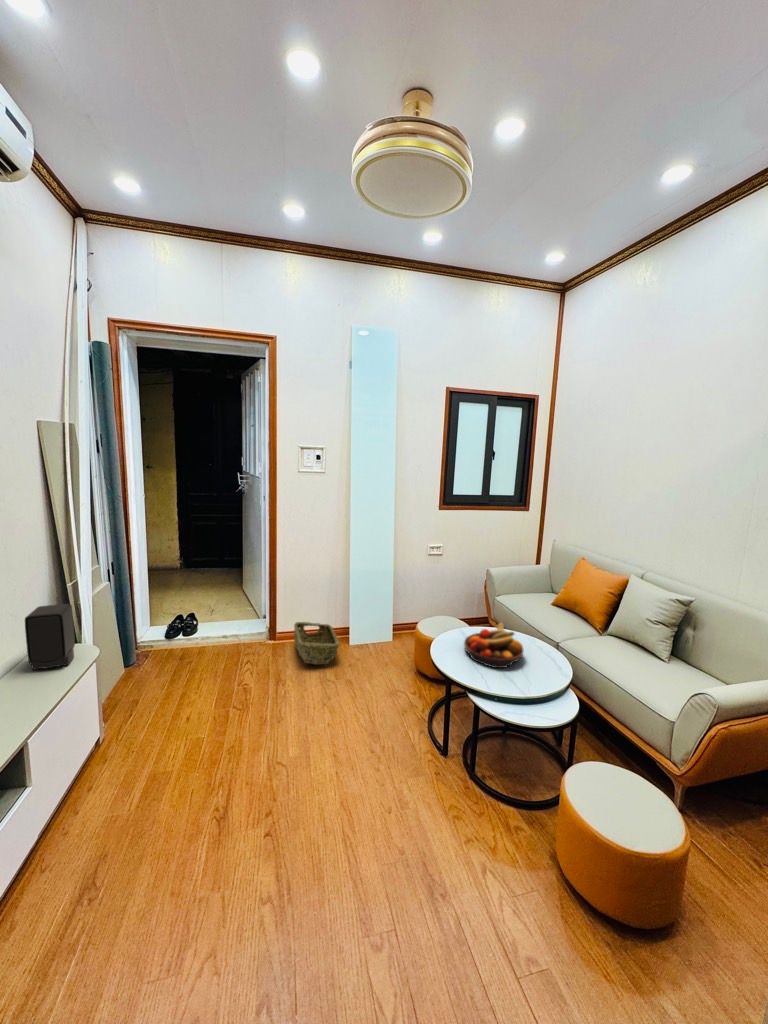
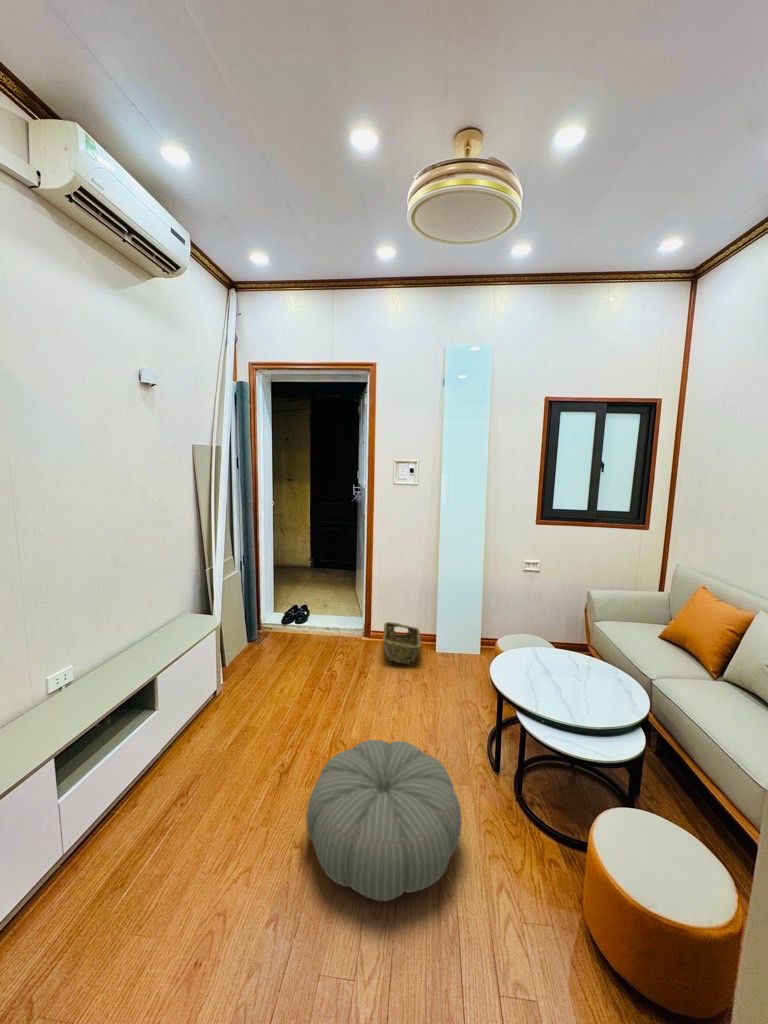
speaker: present [25,604,75,670] -> none [170,582,203,628]
fruit bowl: present [464,623,524,668] -> none [522,644,587,690]
pouf: none [276,749,441,929] -> present [306,740,462,901]

